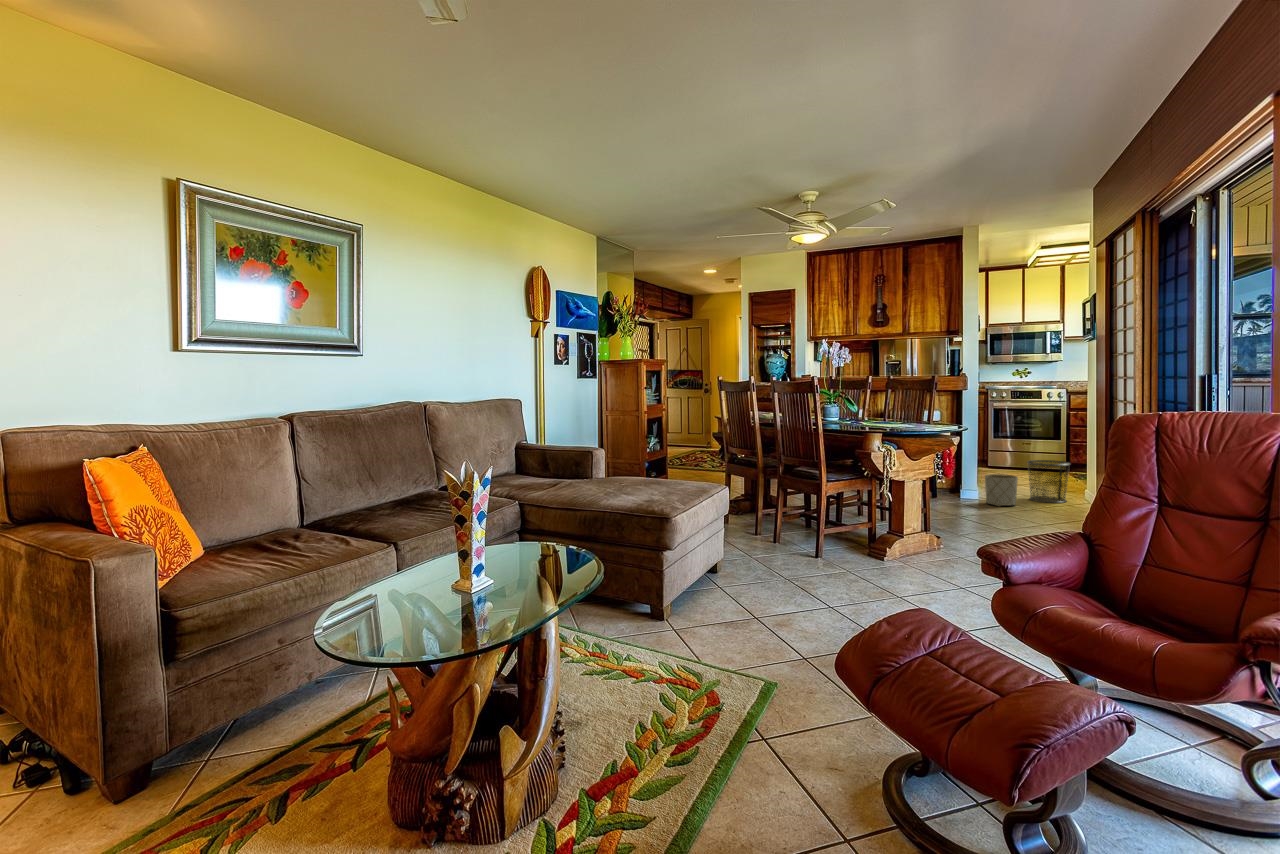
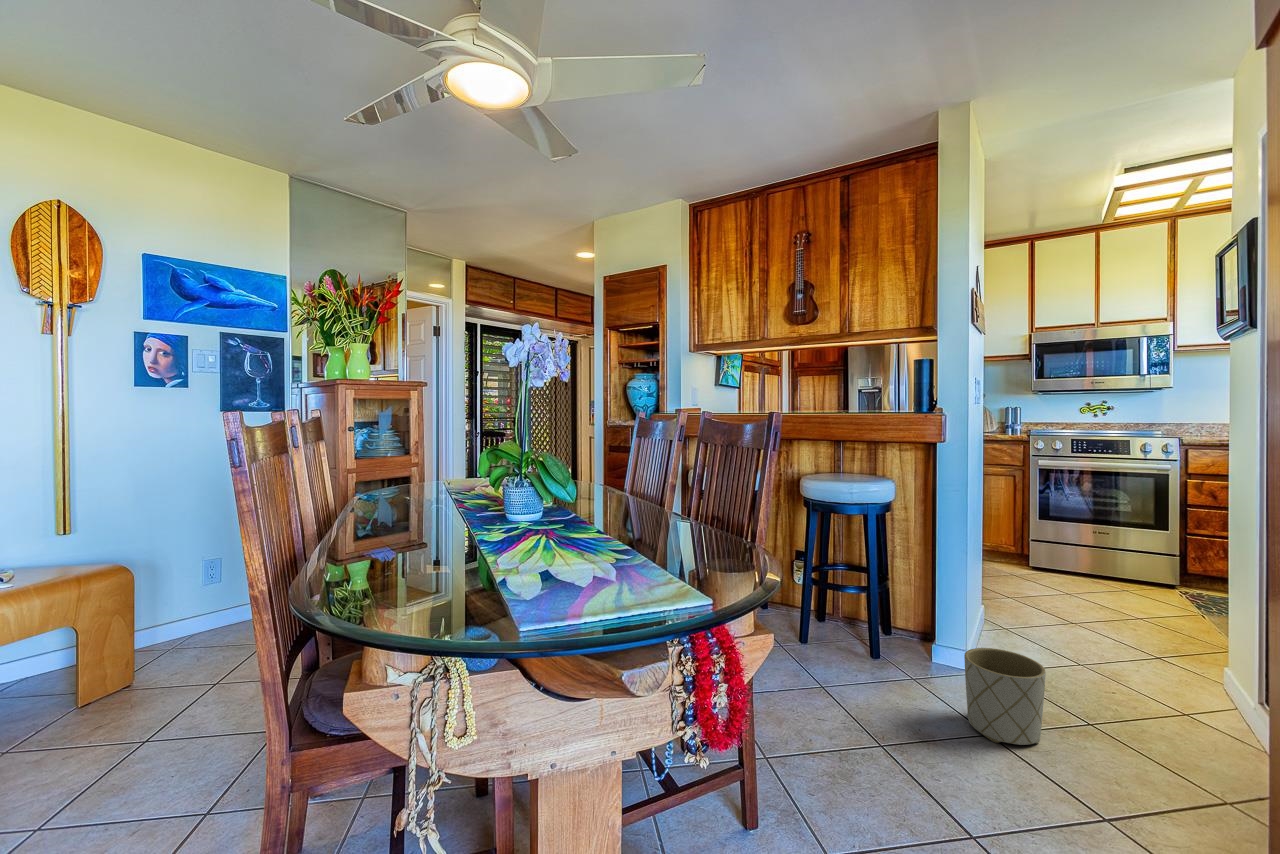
waste bin: present [1027,460,1070,503] -> none [1077,613,1195,742]

